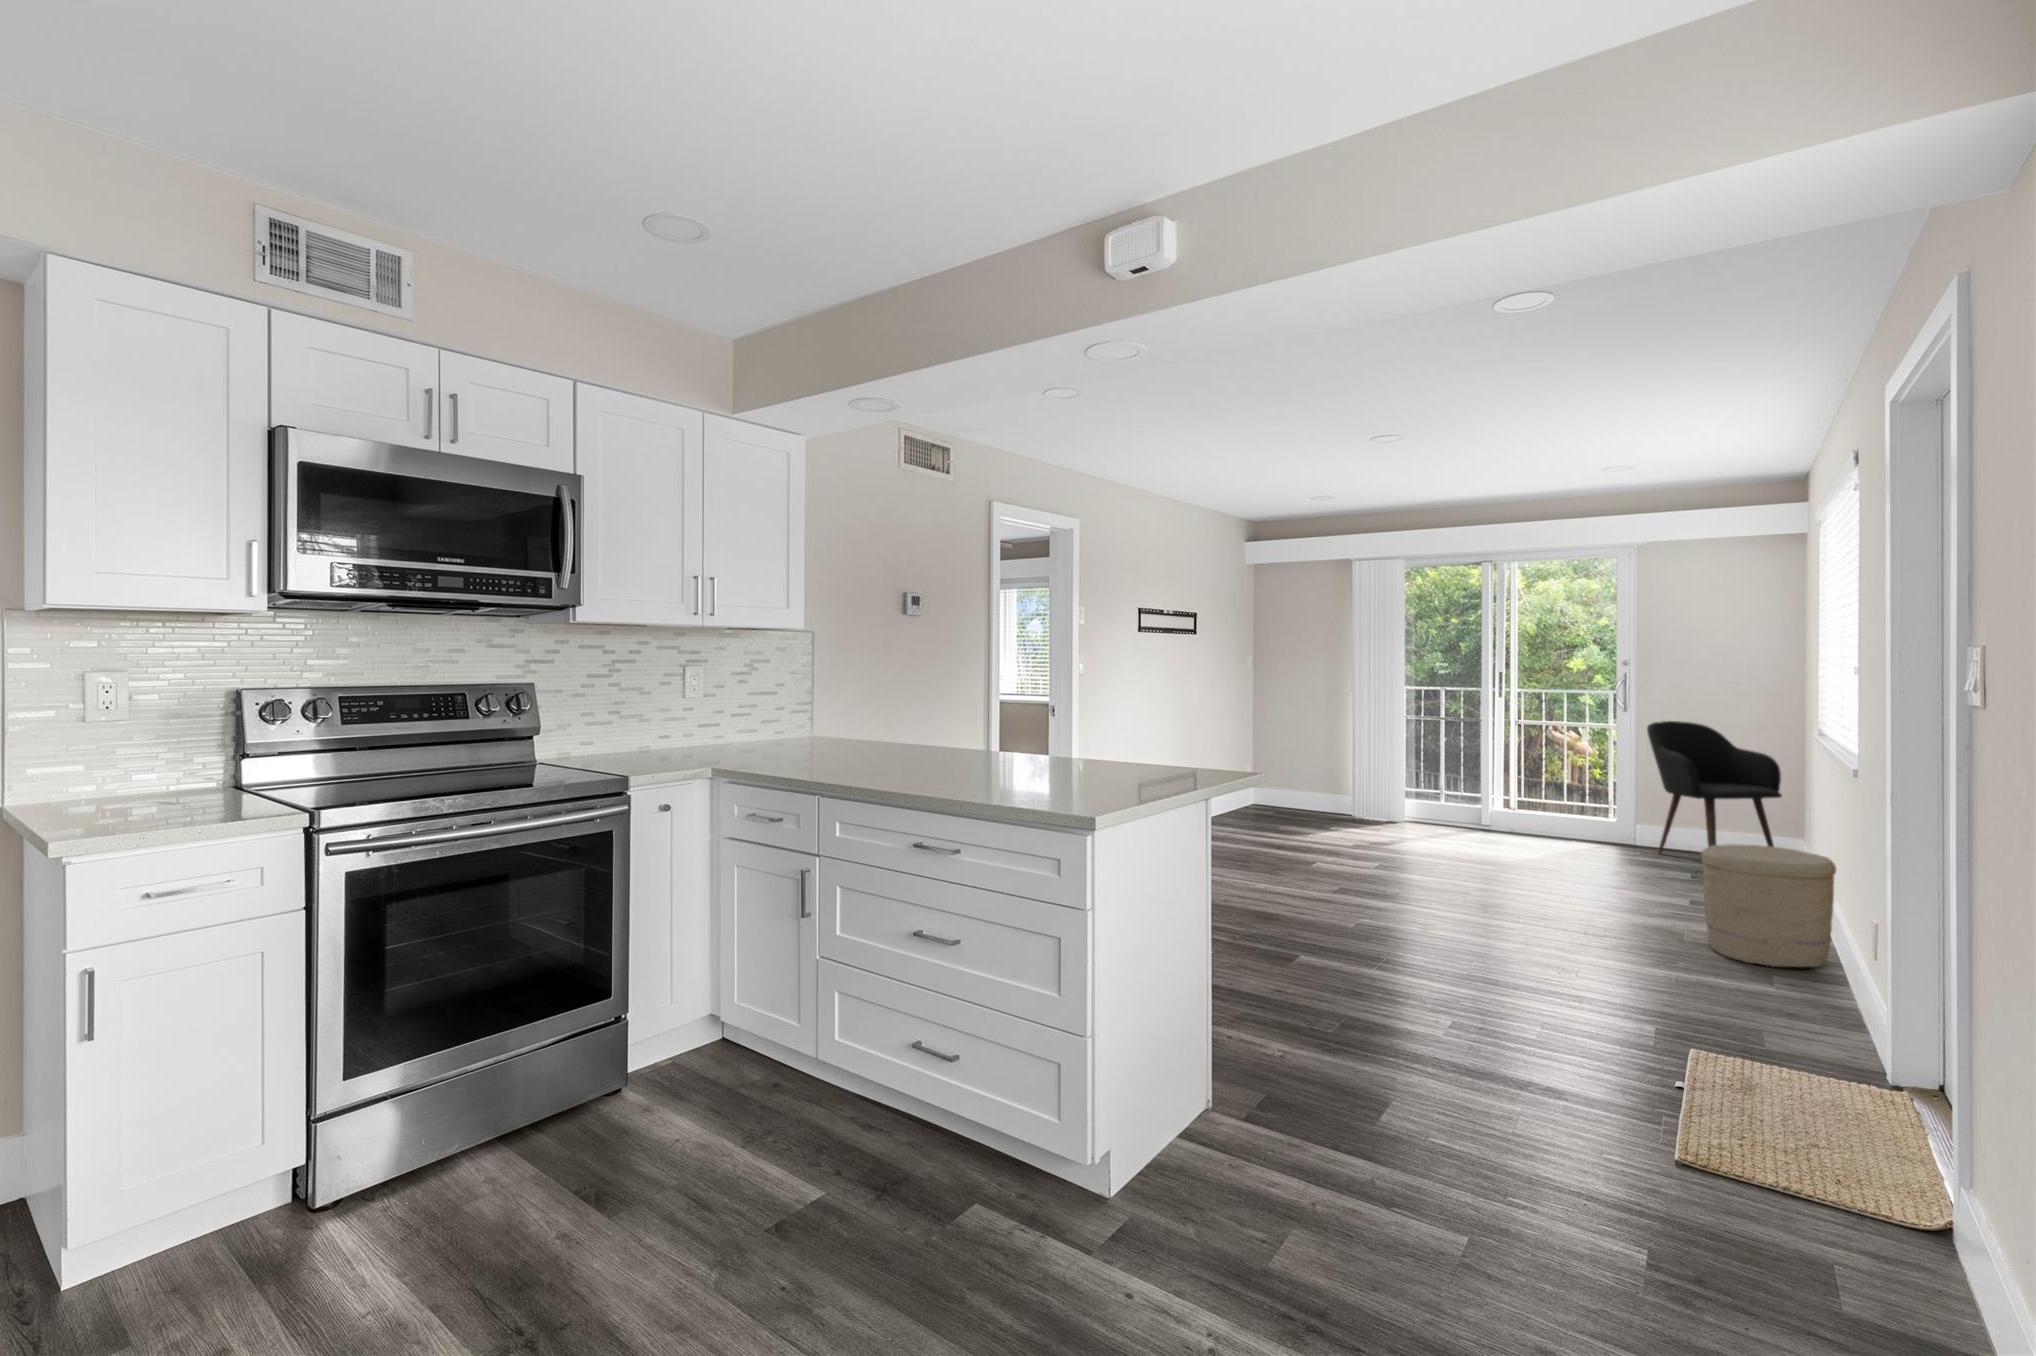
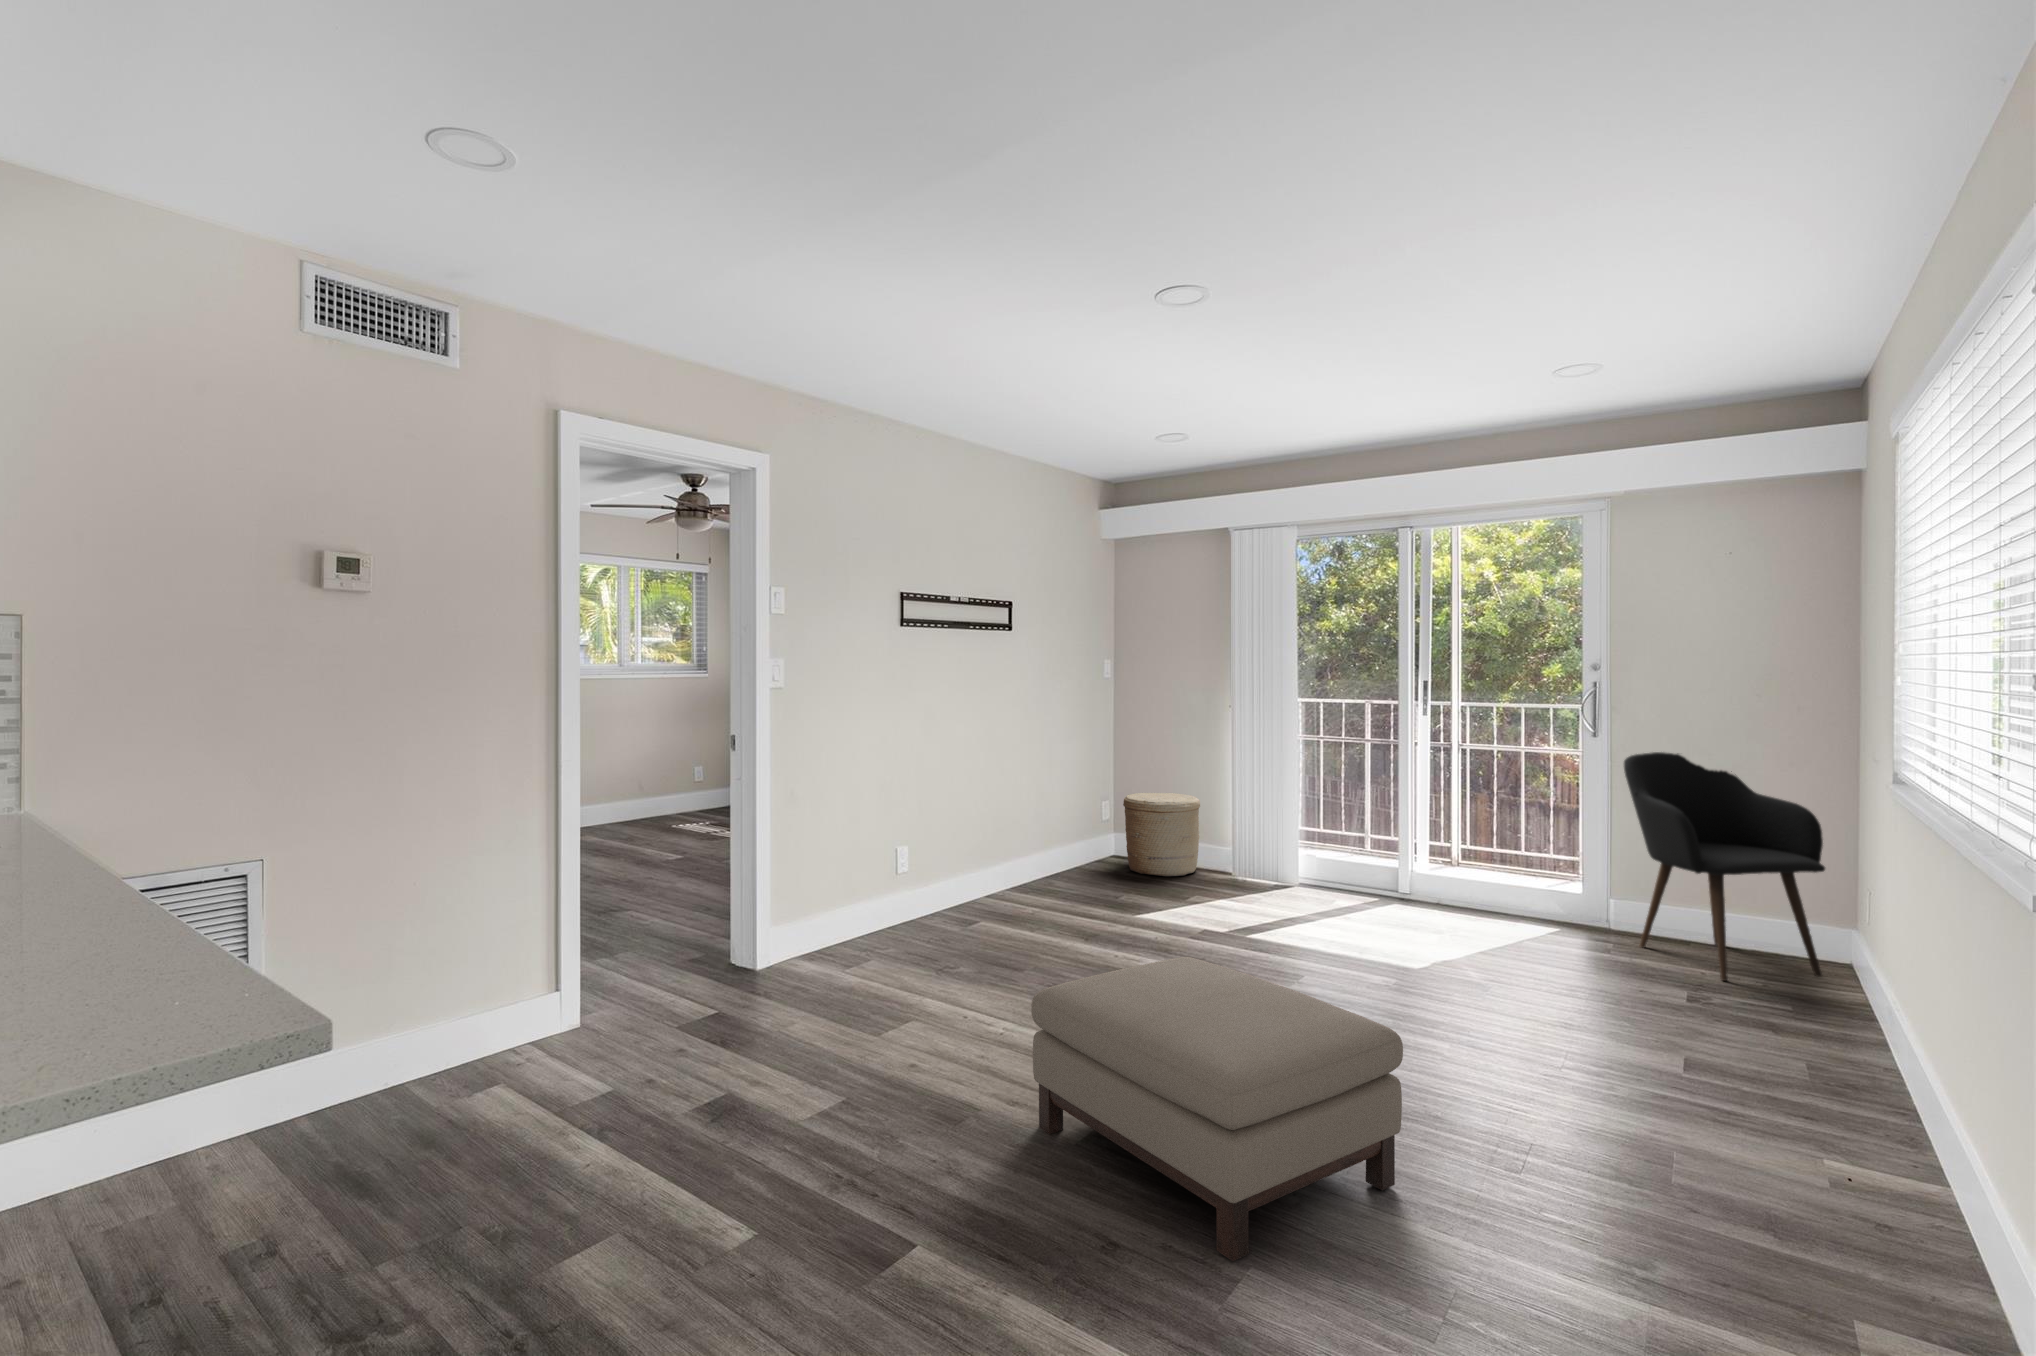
ottoman: none [1320,834,1542,963] -> present [1031,957,1403,1261]
woven basket: present [1701,844,1836,967] -> present [1123,793,1200,876]

